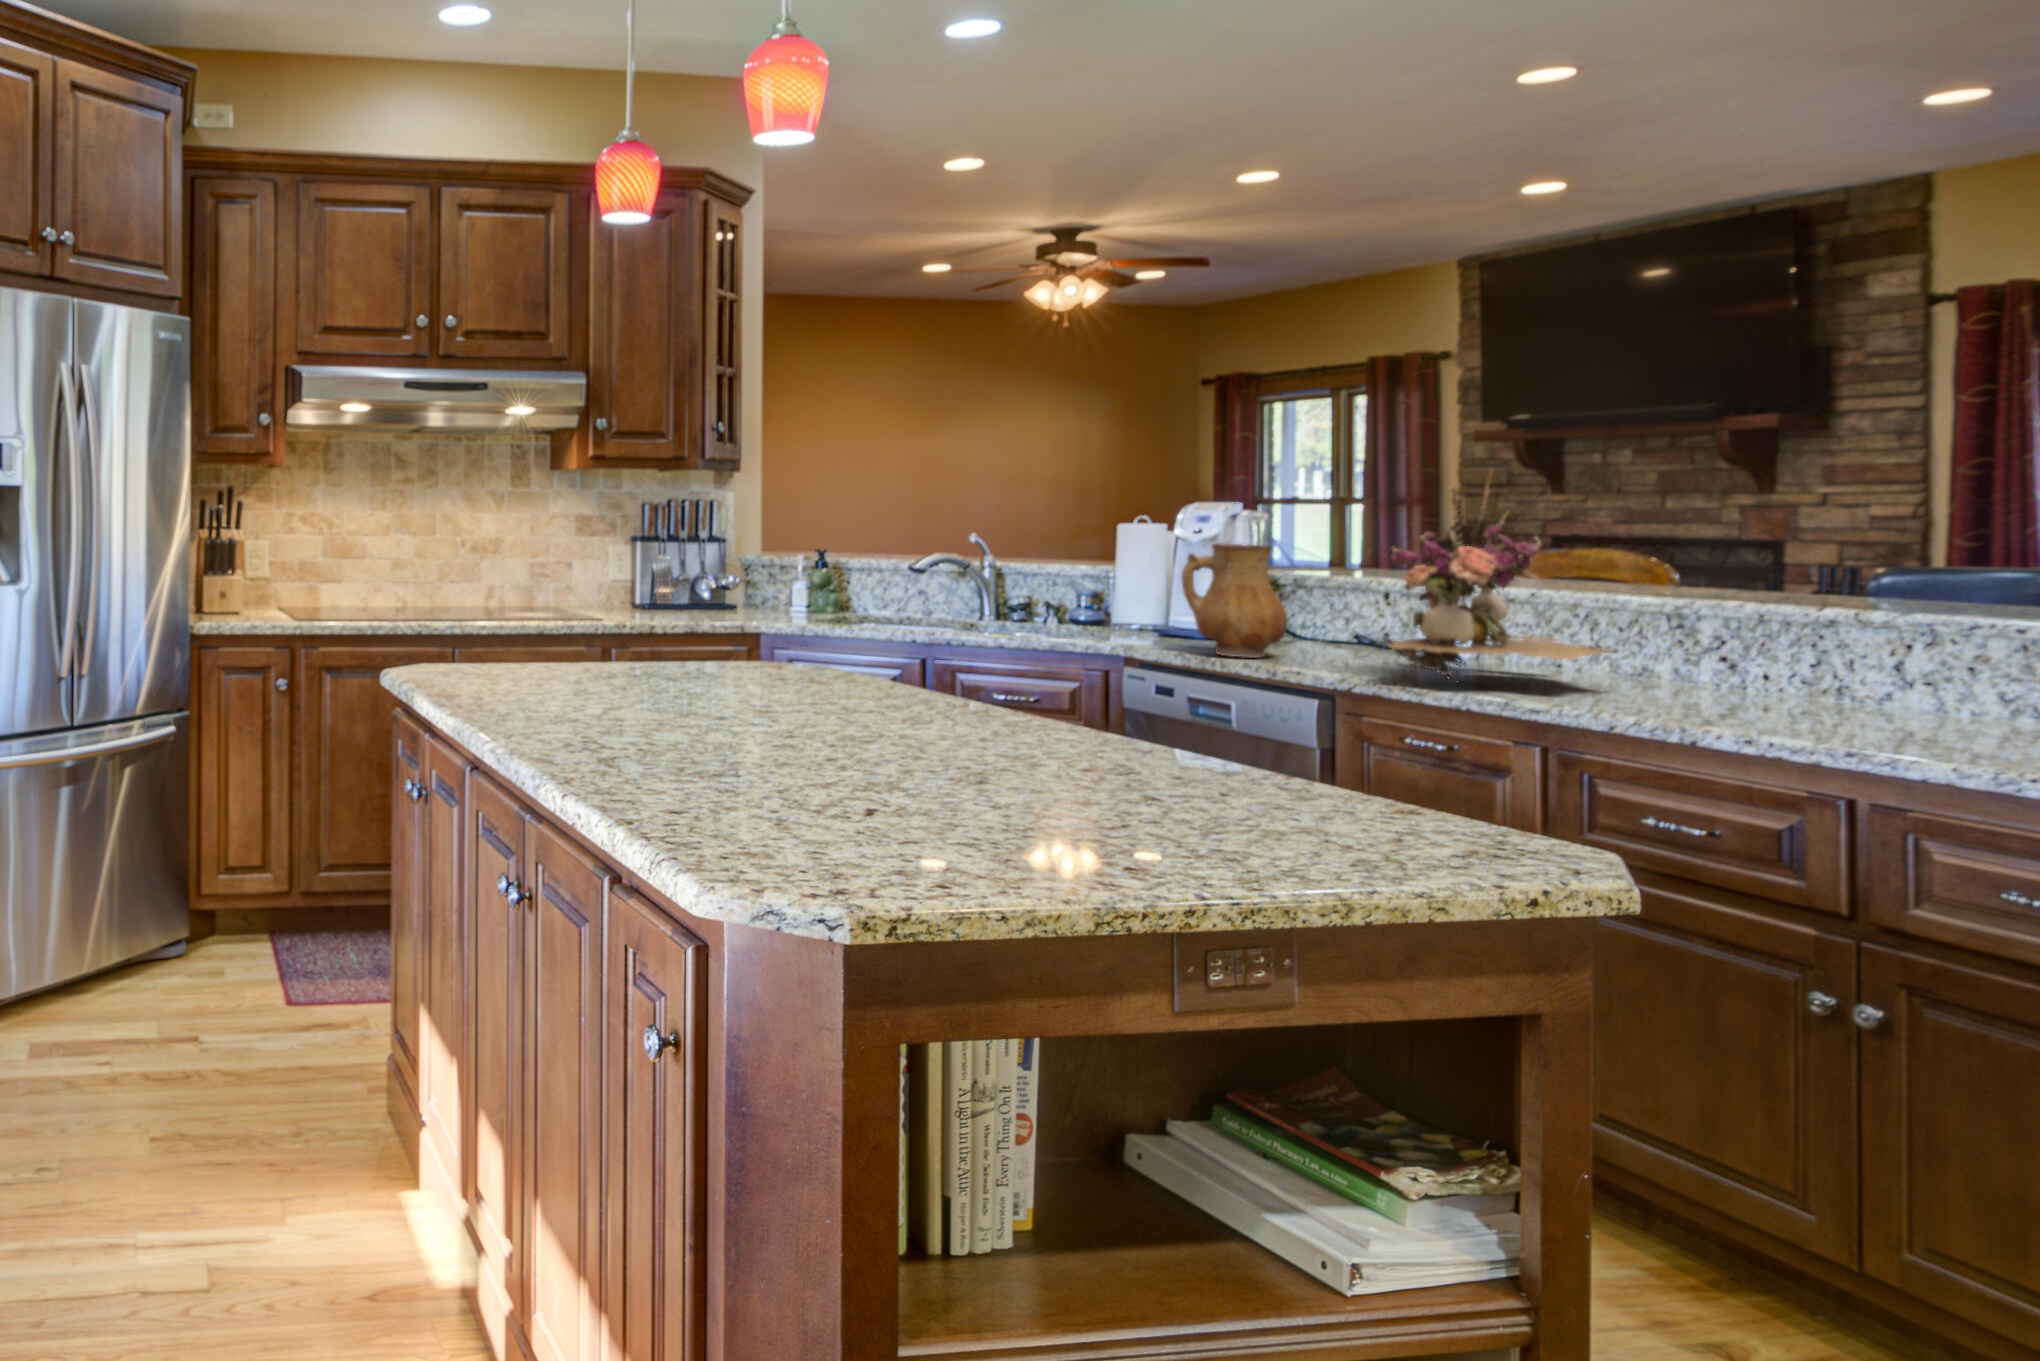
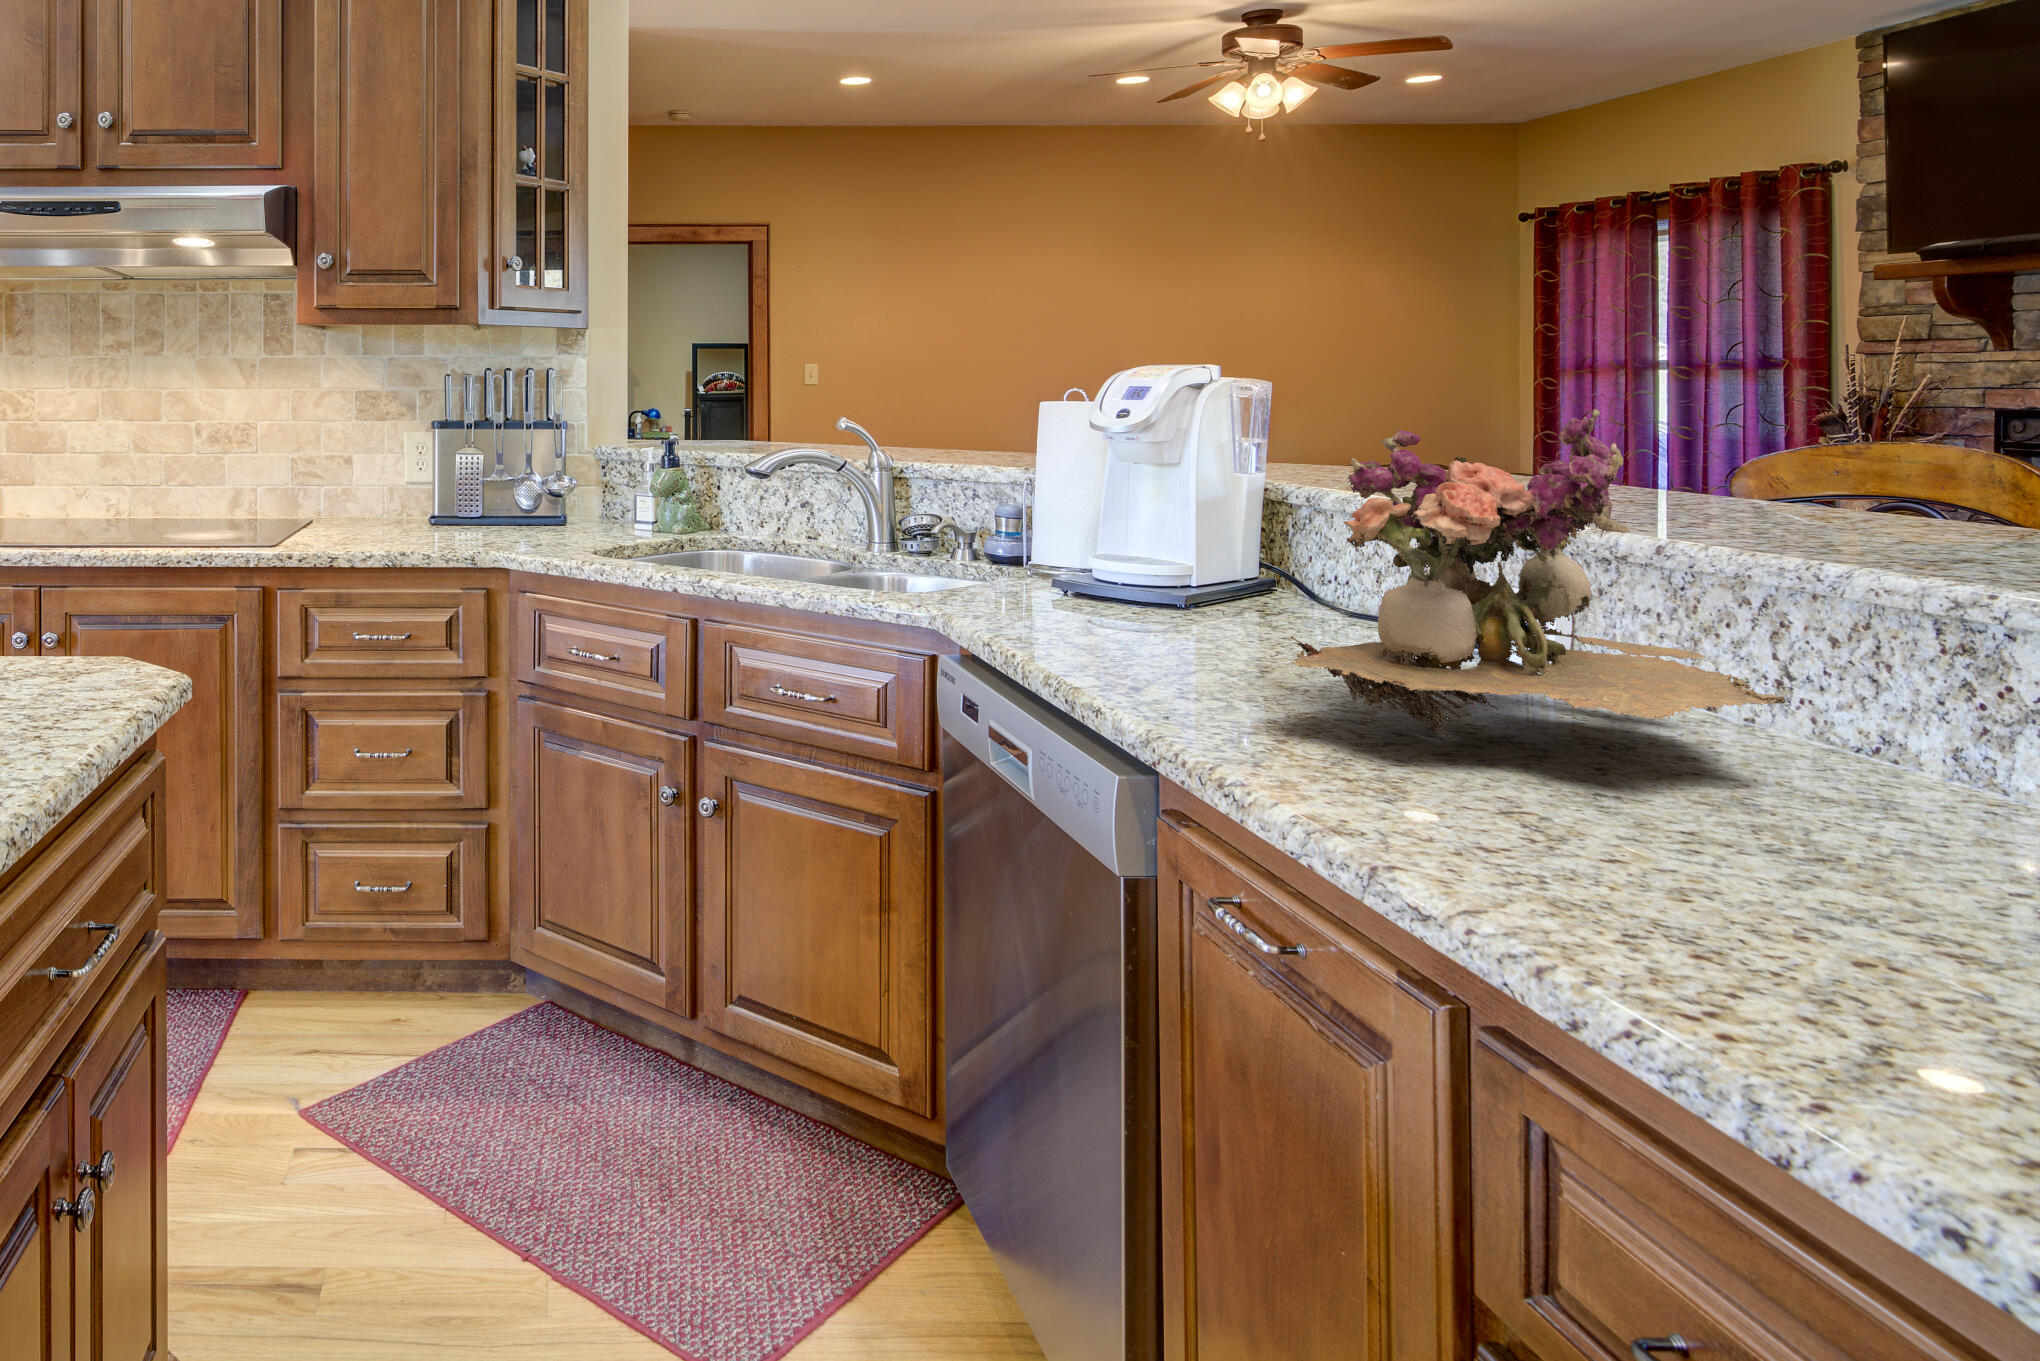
ceramic pitcher: present [1182,543,1287,658] -> none [1033,444,1209,653]

